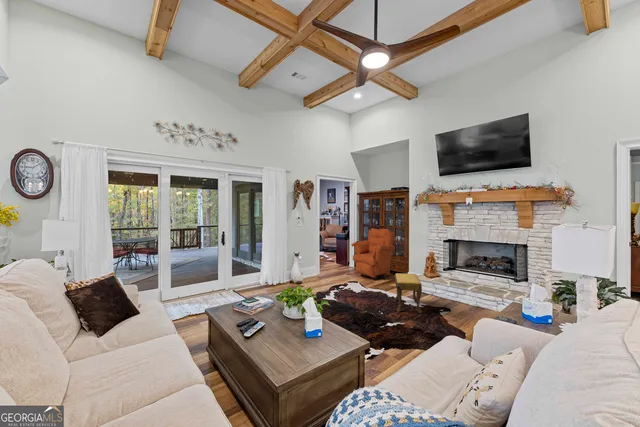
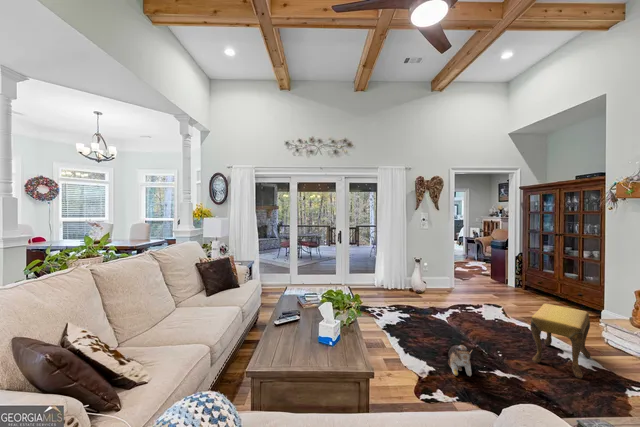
armchair: present [351,228,395,280] -> none [500,235,577,309]
plush toy: none [358,310,384,333] -> present [448,345,472,376]

